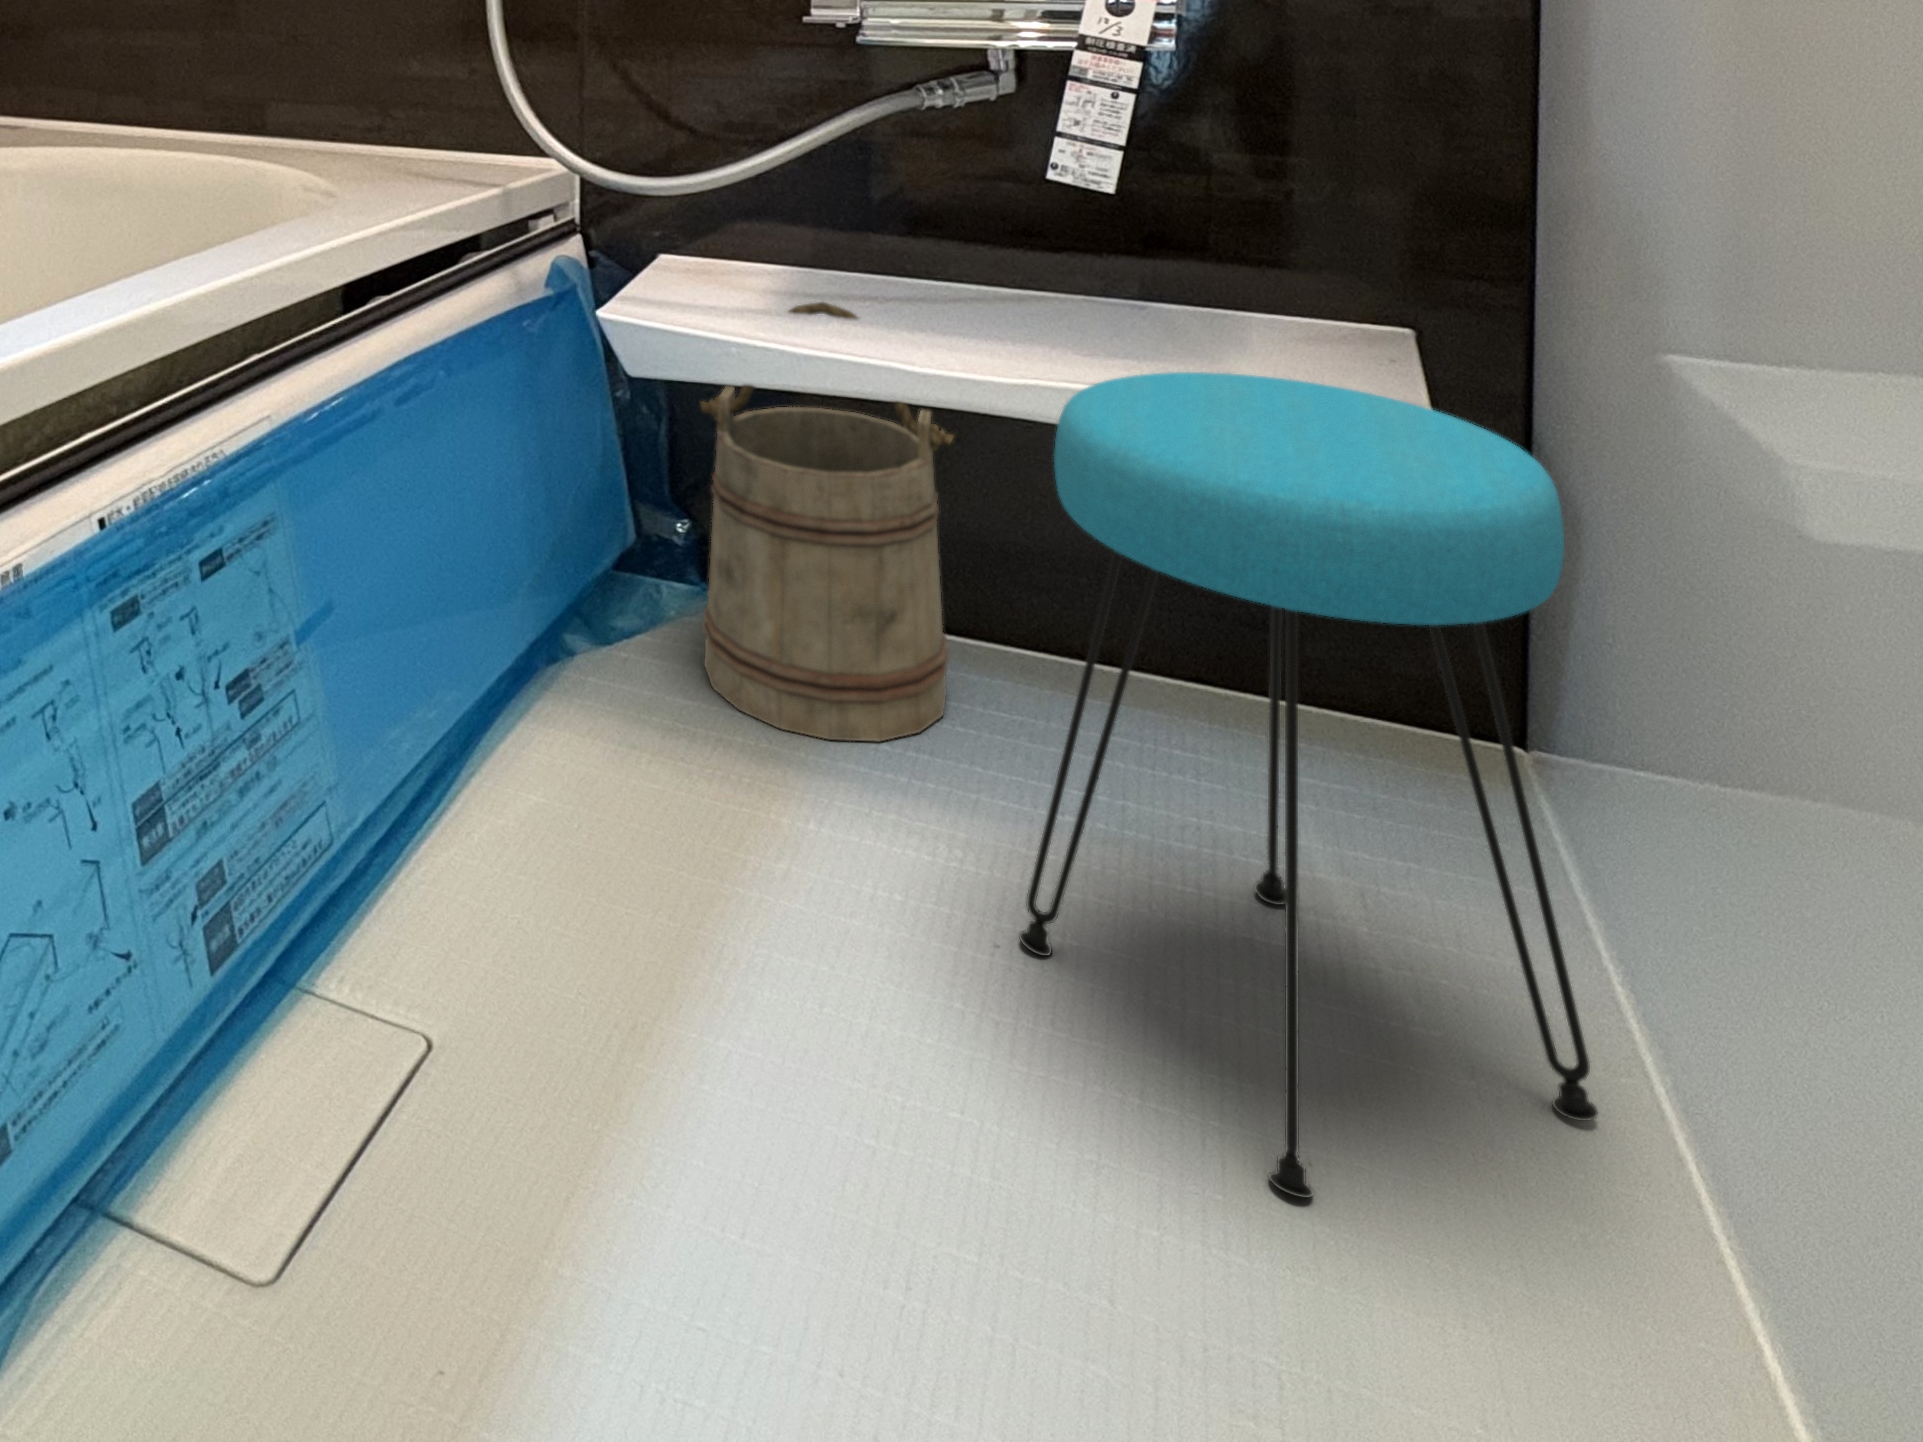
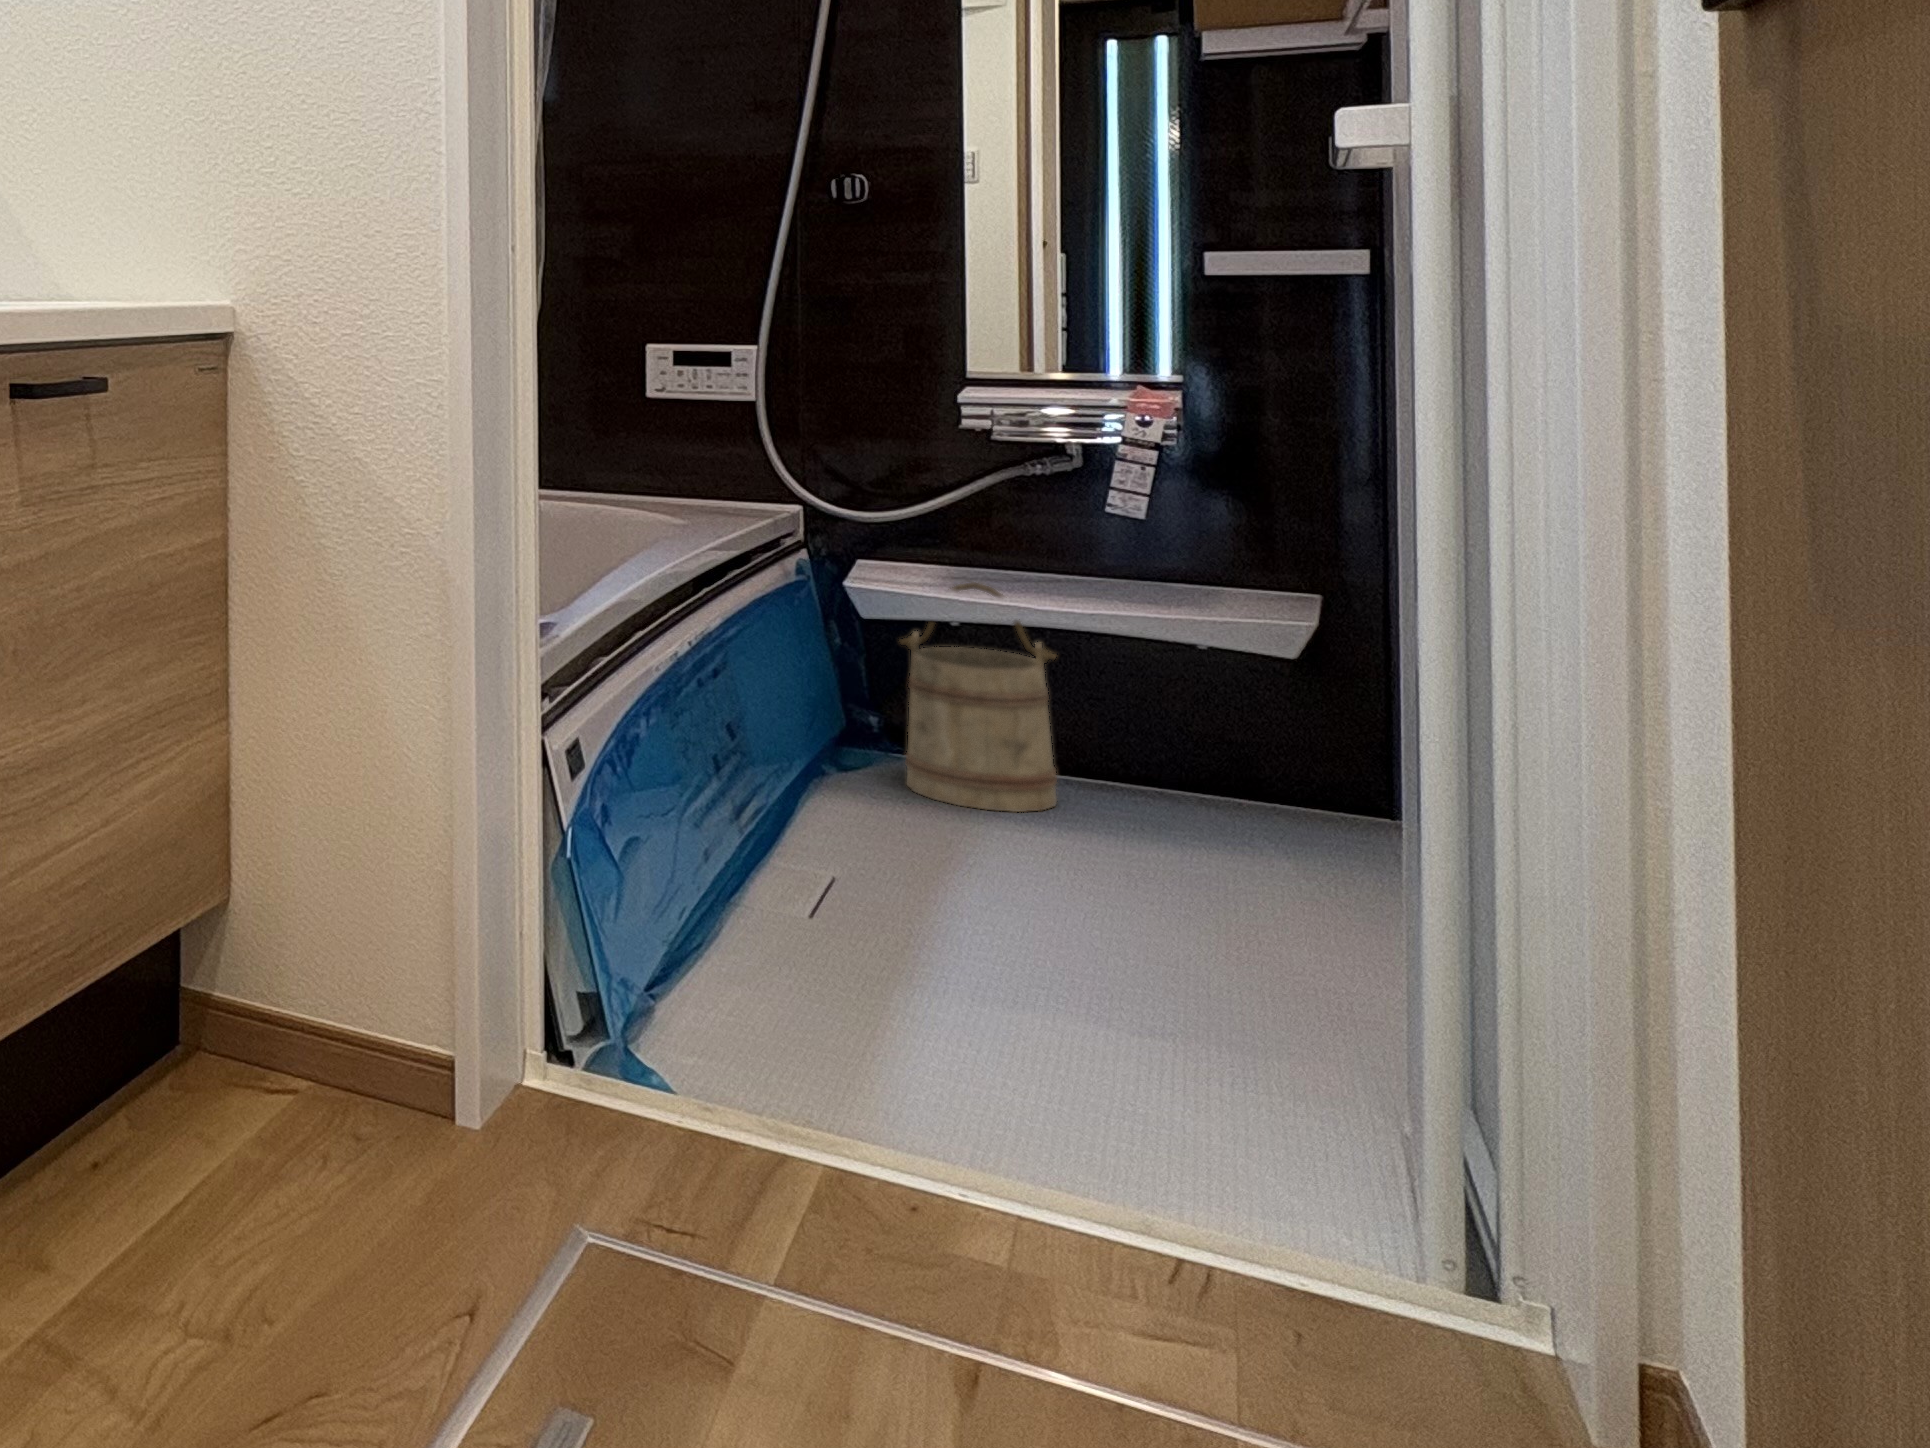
stool: present [1019,372,1598,1198] -> none [1102,599,1384,916]

